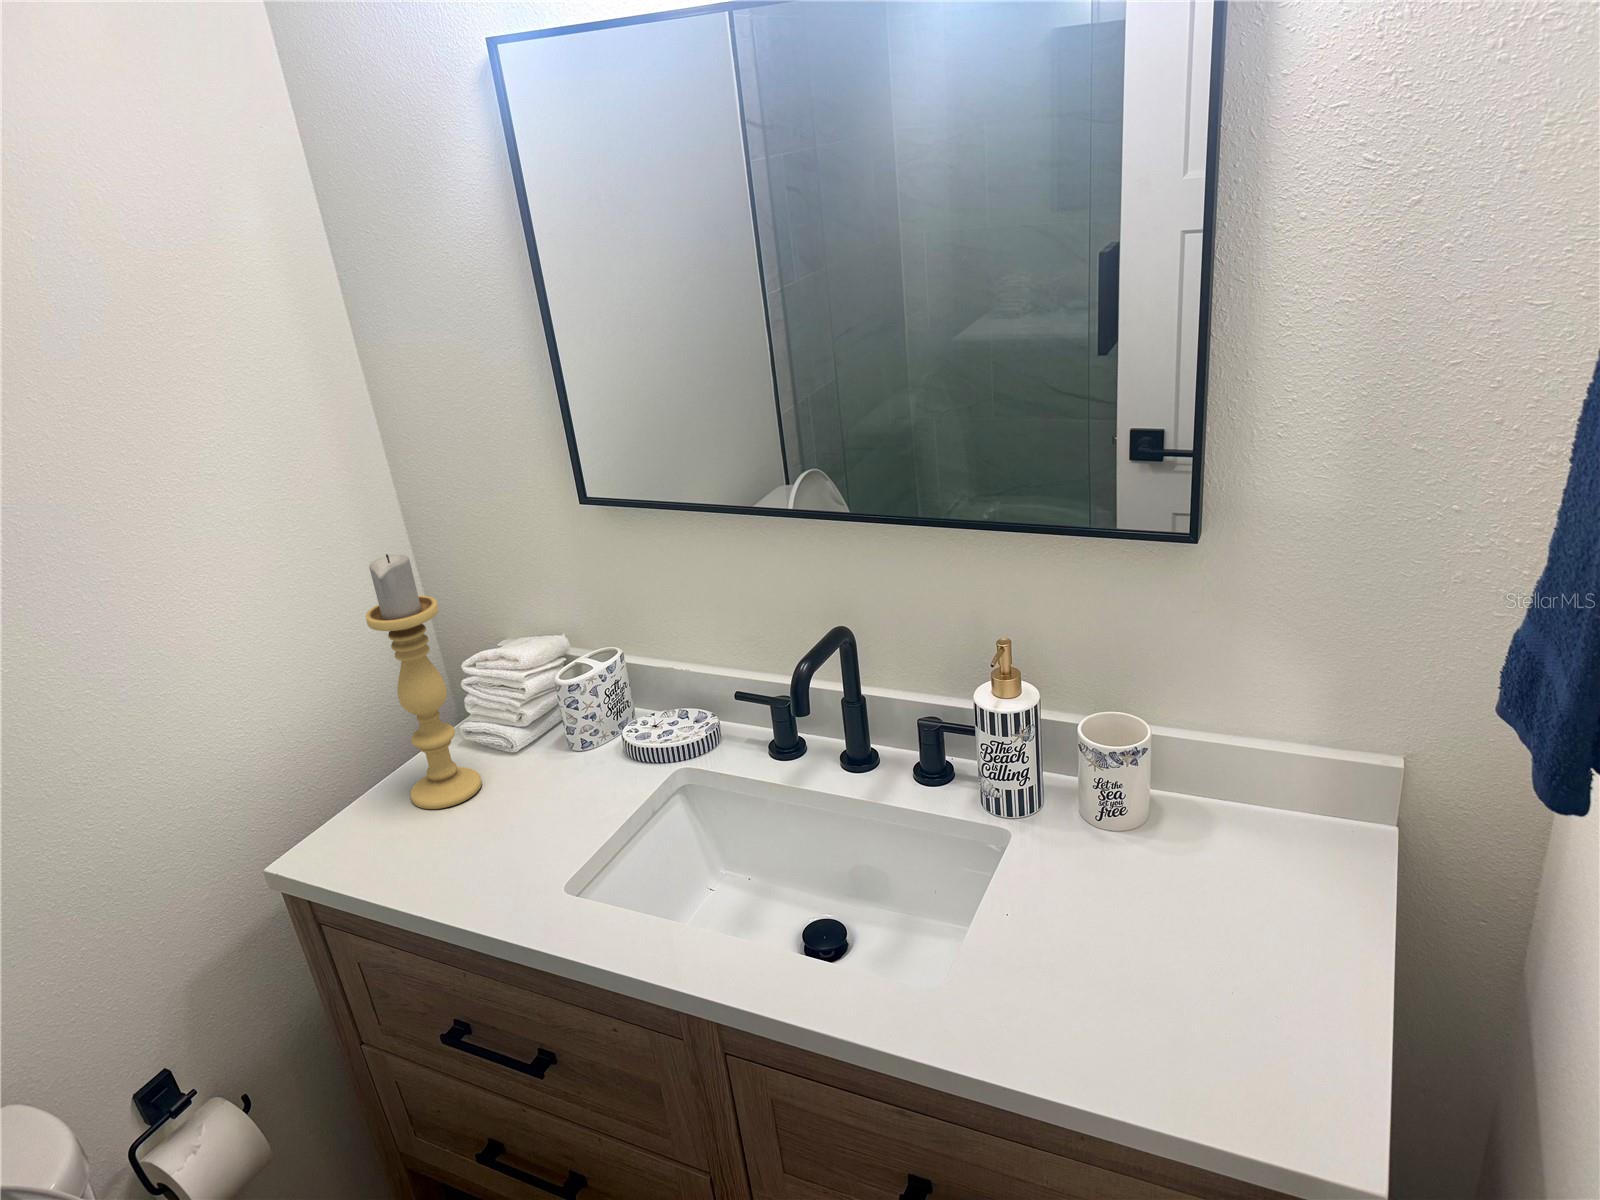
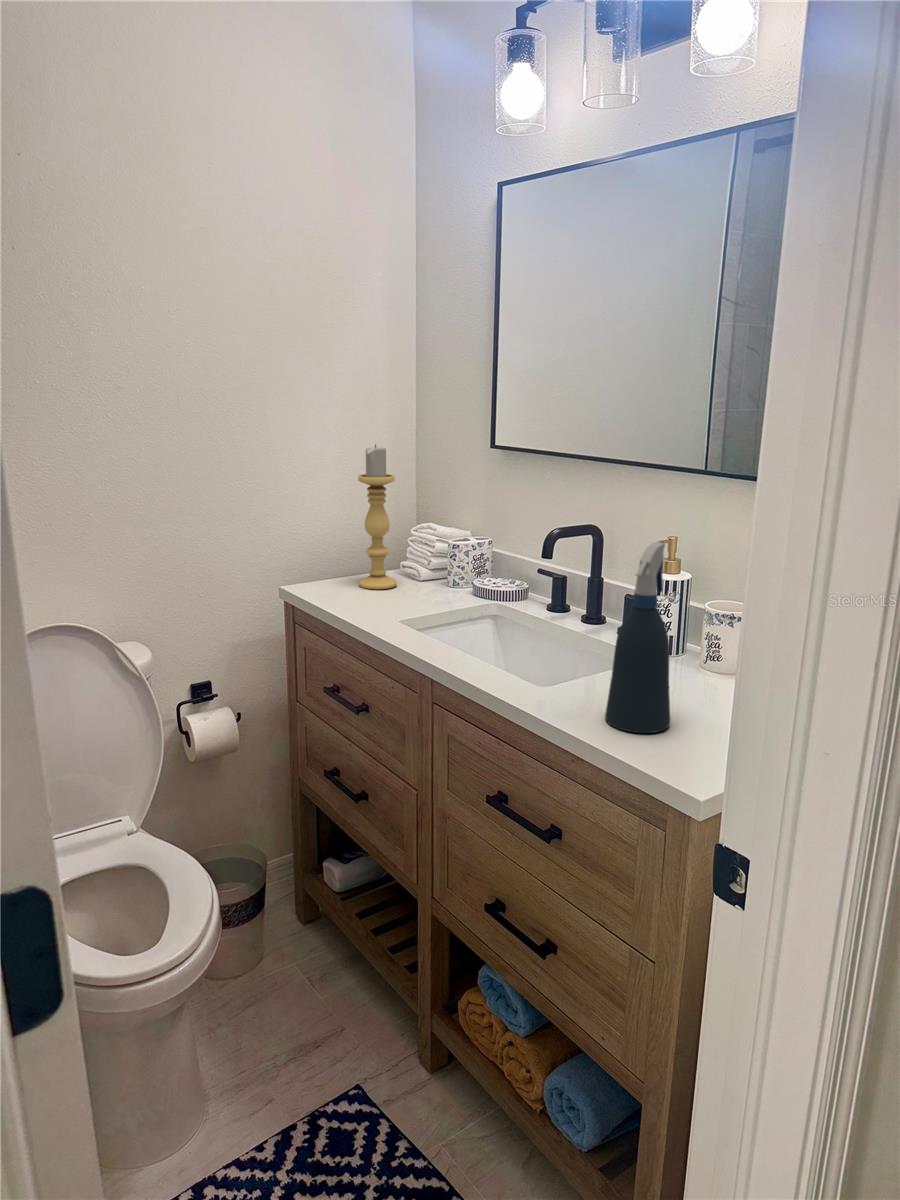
spray bottle: none [1093,731,1205,1064] -> present [605,541,670,733]

